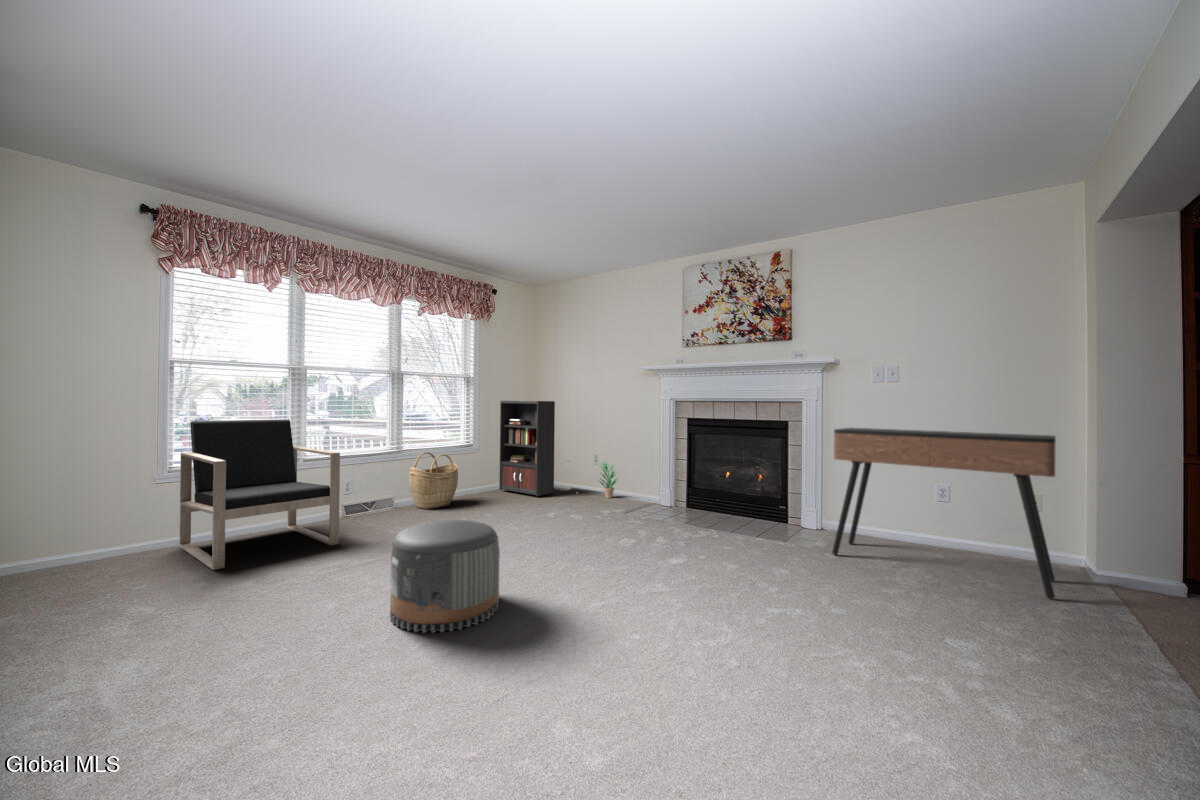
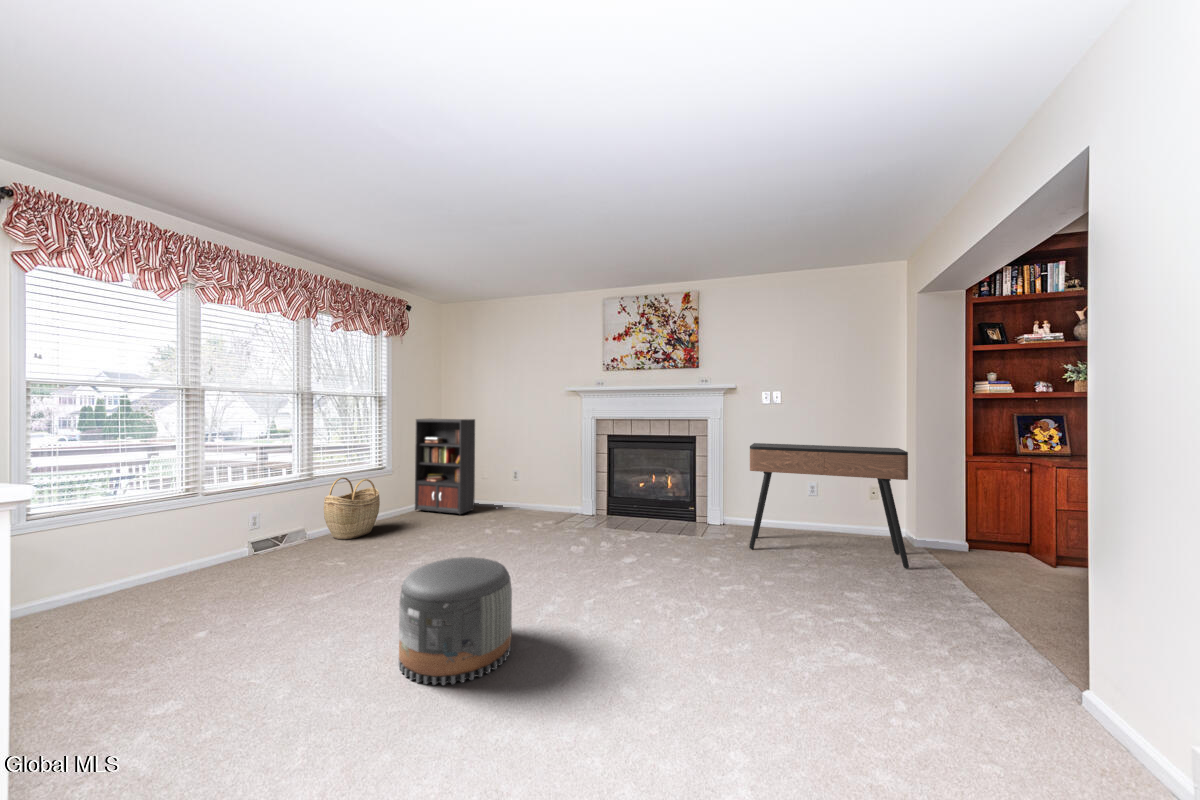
armchair: present [179,419,340,570] -> none [31,451,271,651]
potted plant: present [599,461,617,498] -> none [520,475,540,511]

